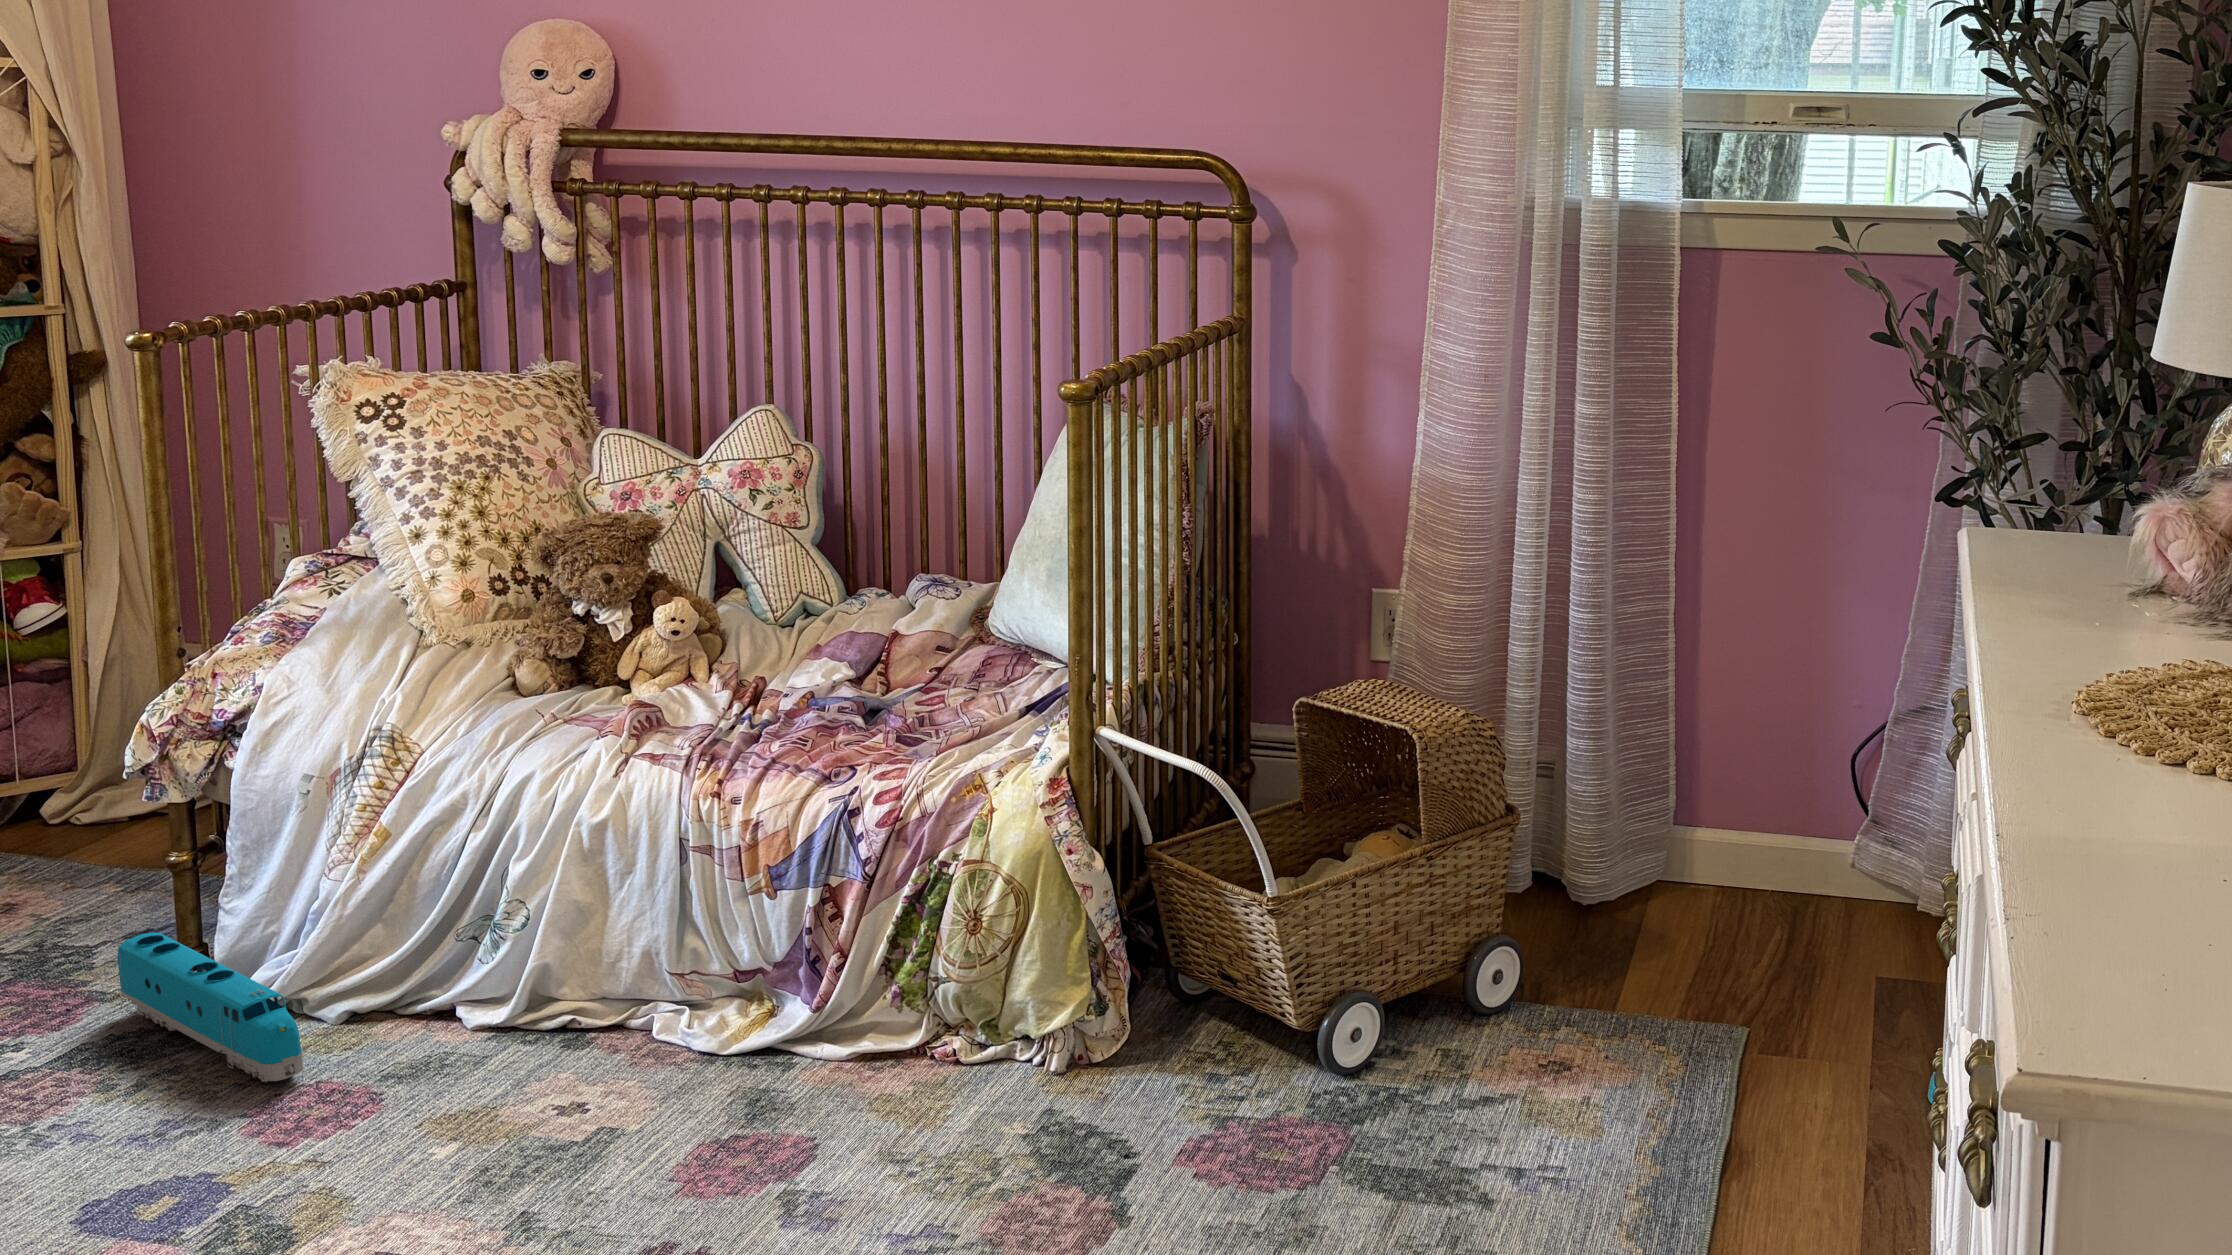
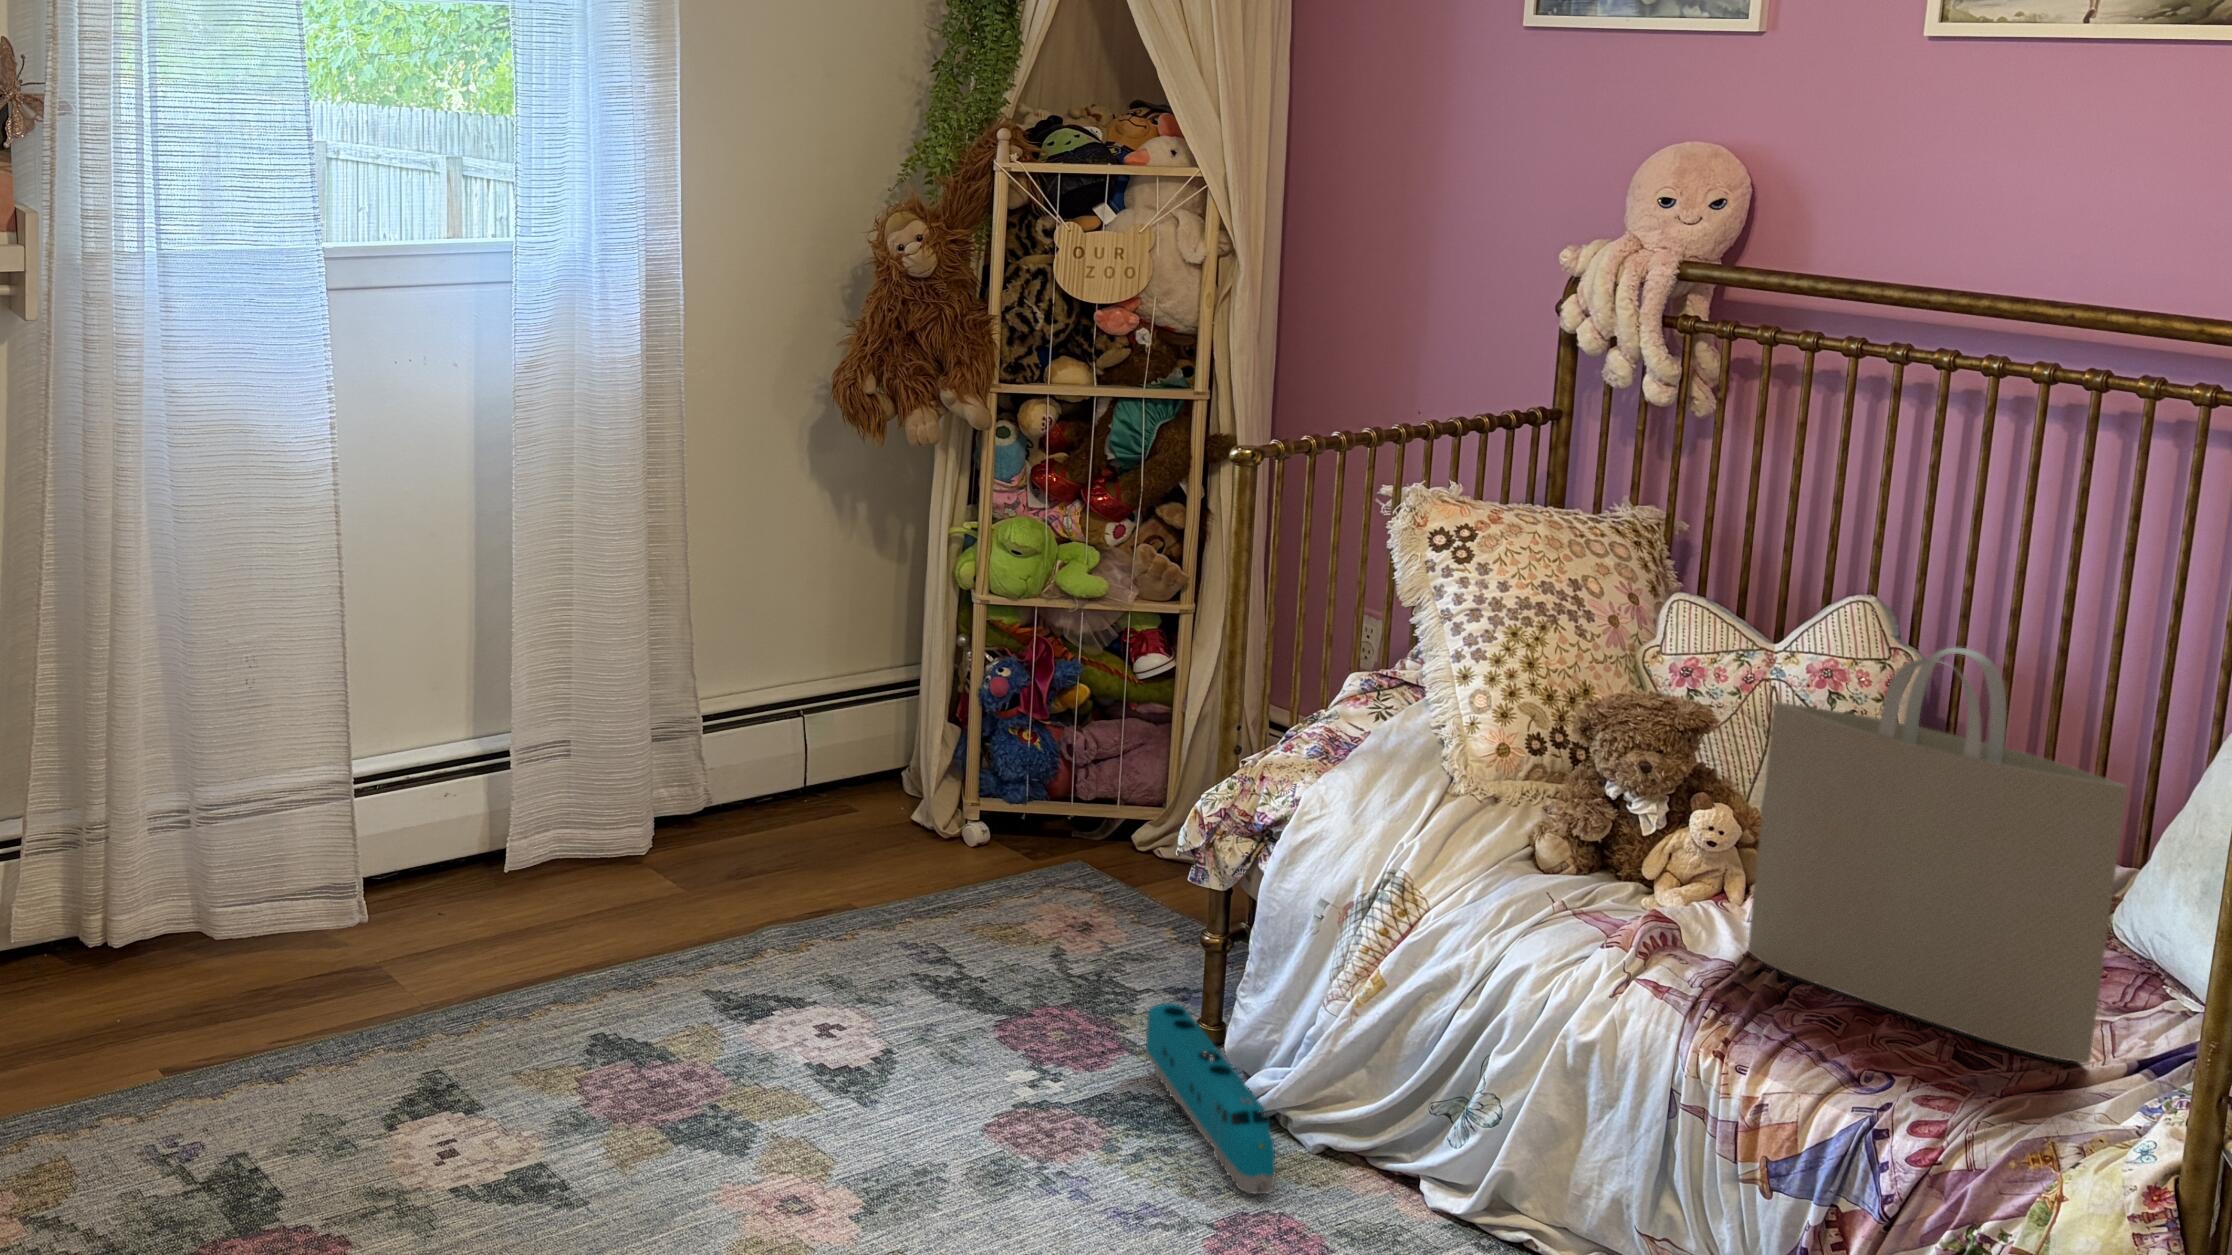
tote bag: none [713,414,992,723] -> present [1748,648,2126,1063]

